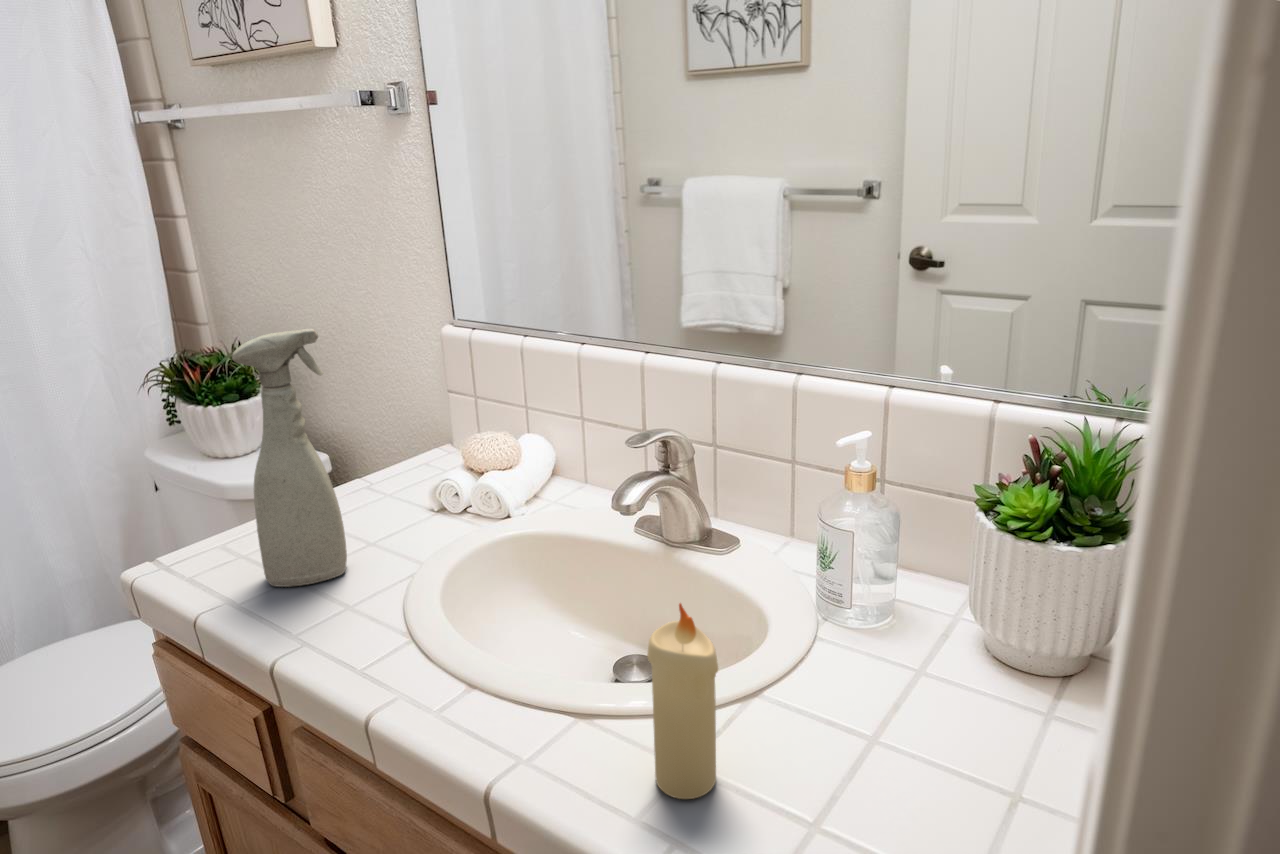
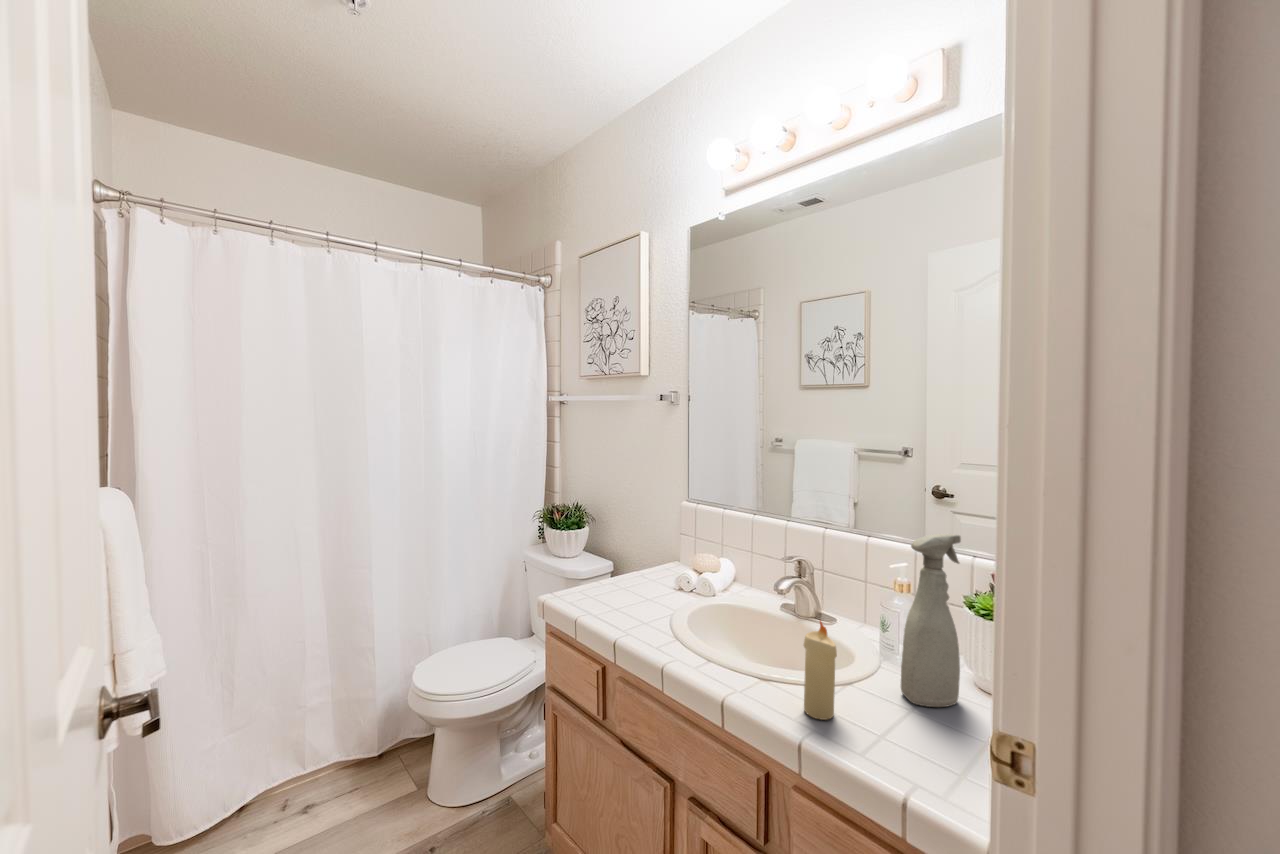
spray bottle: present [232,329,347,587] -> present [901,534,961,707]

